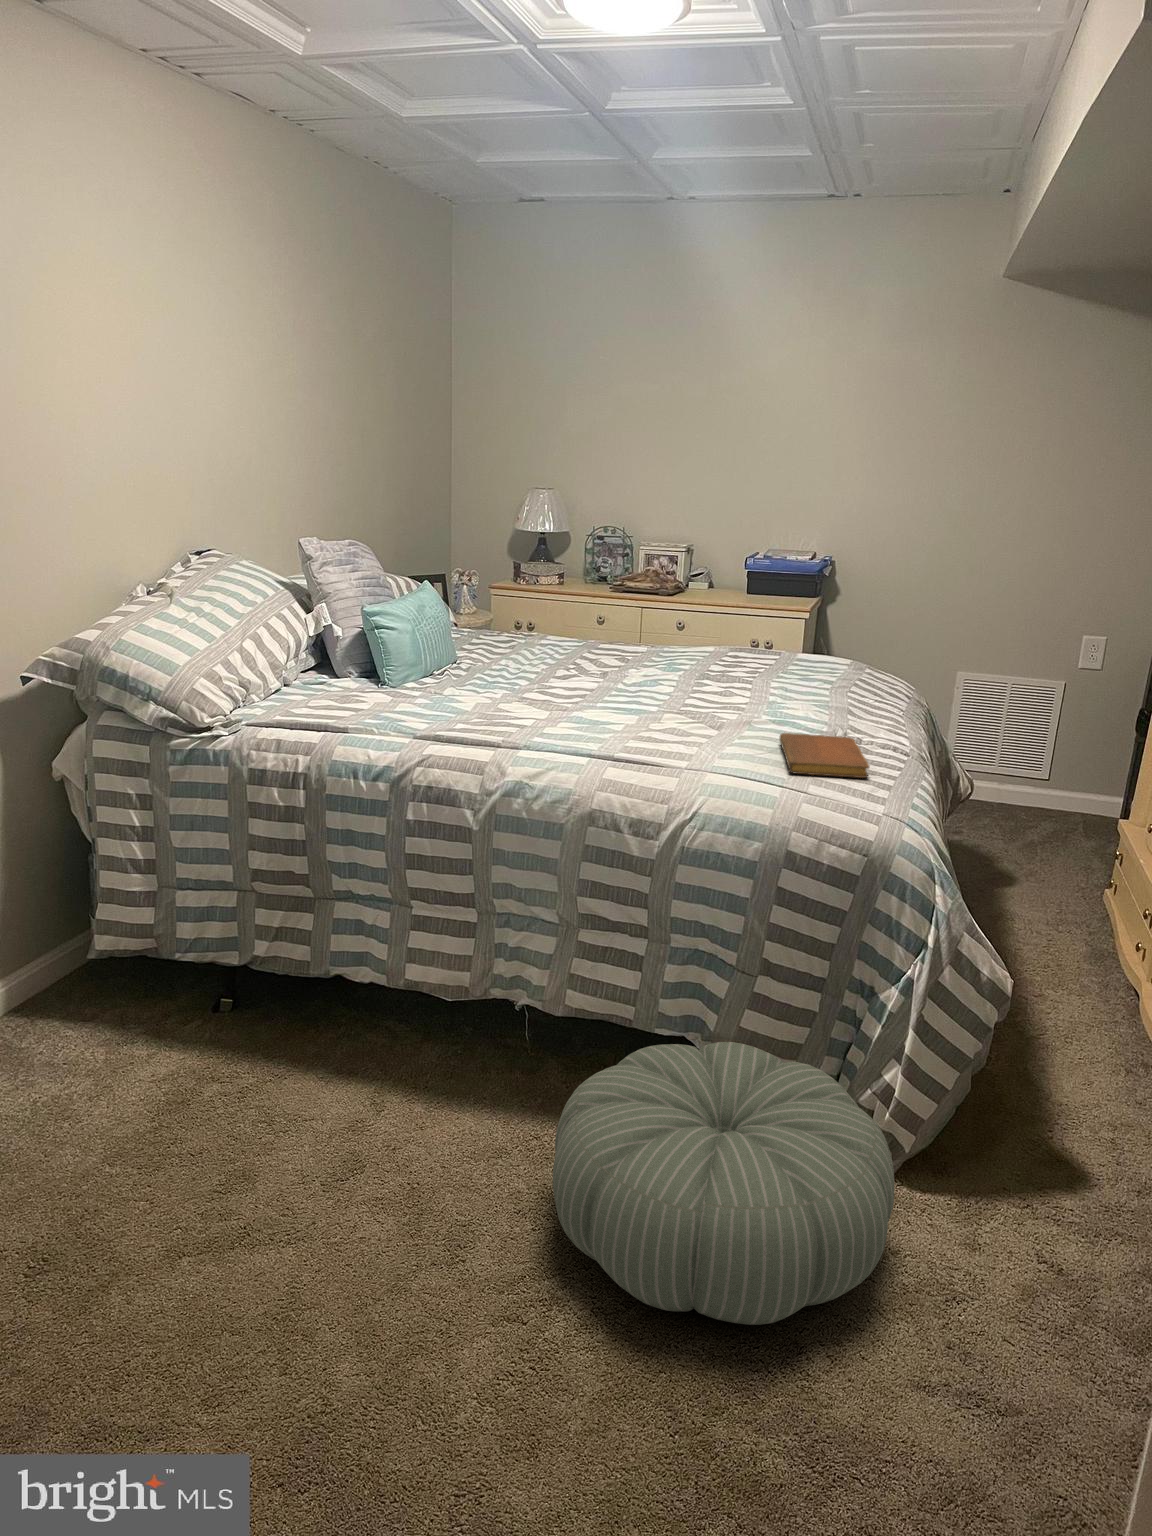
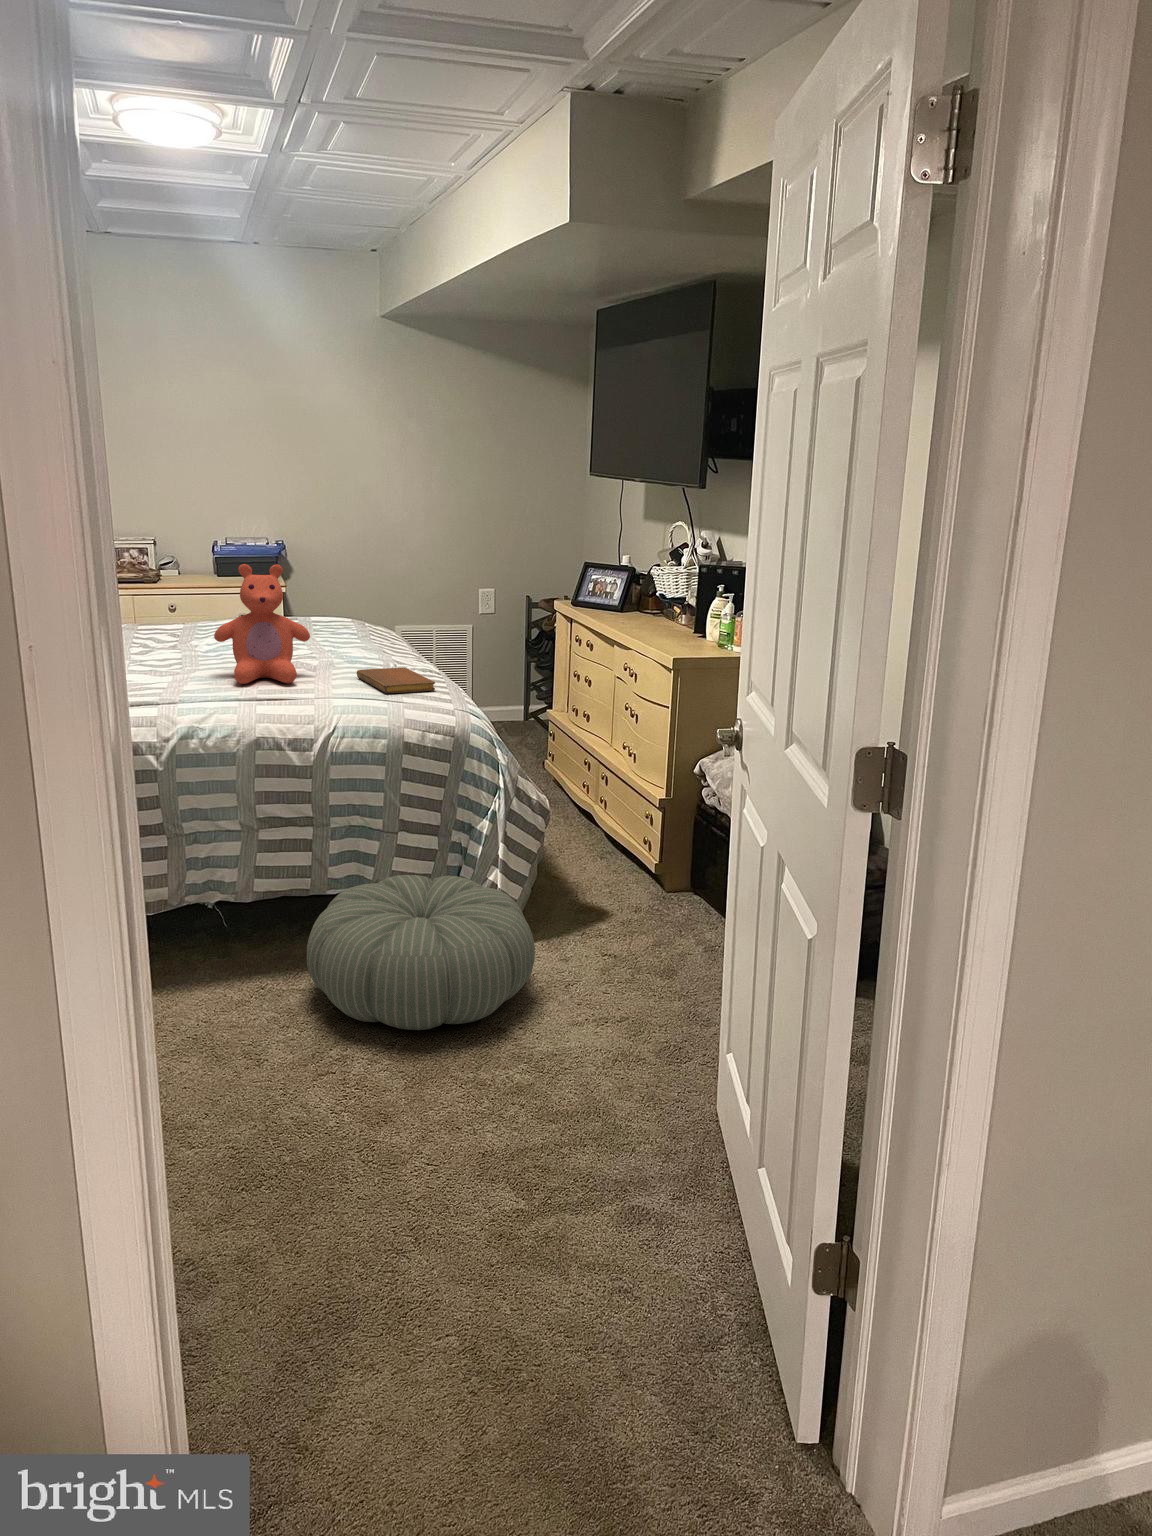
teddy bear: none [609,578,727,740] -> present [214,564,310,684]

